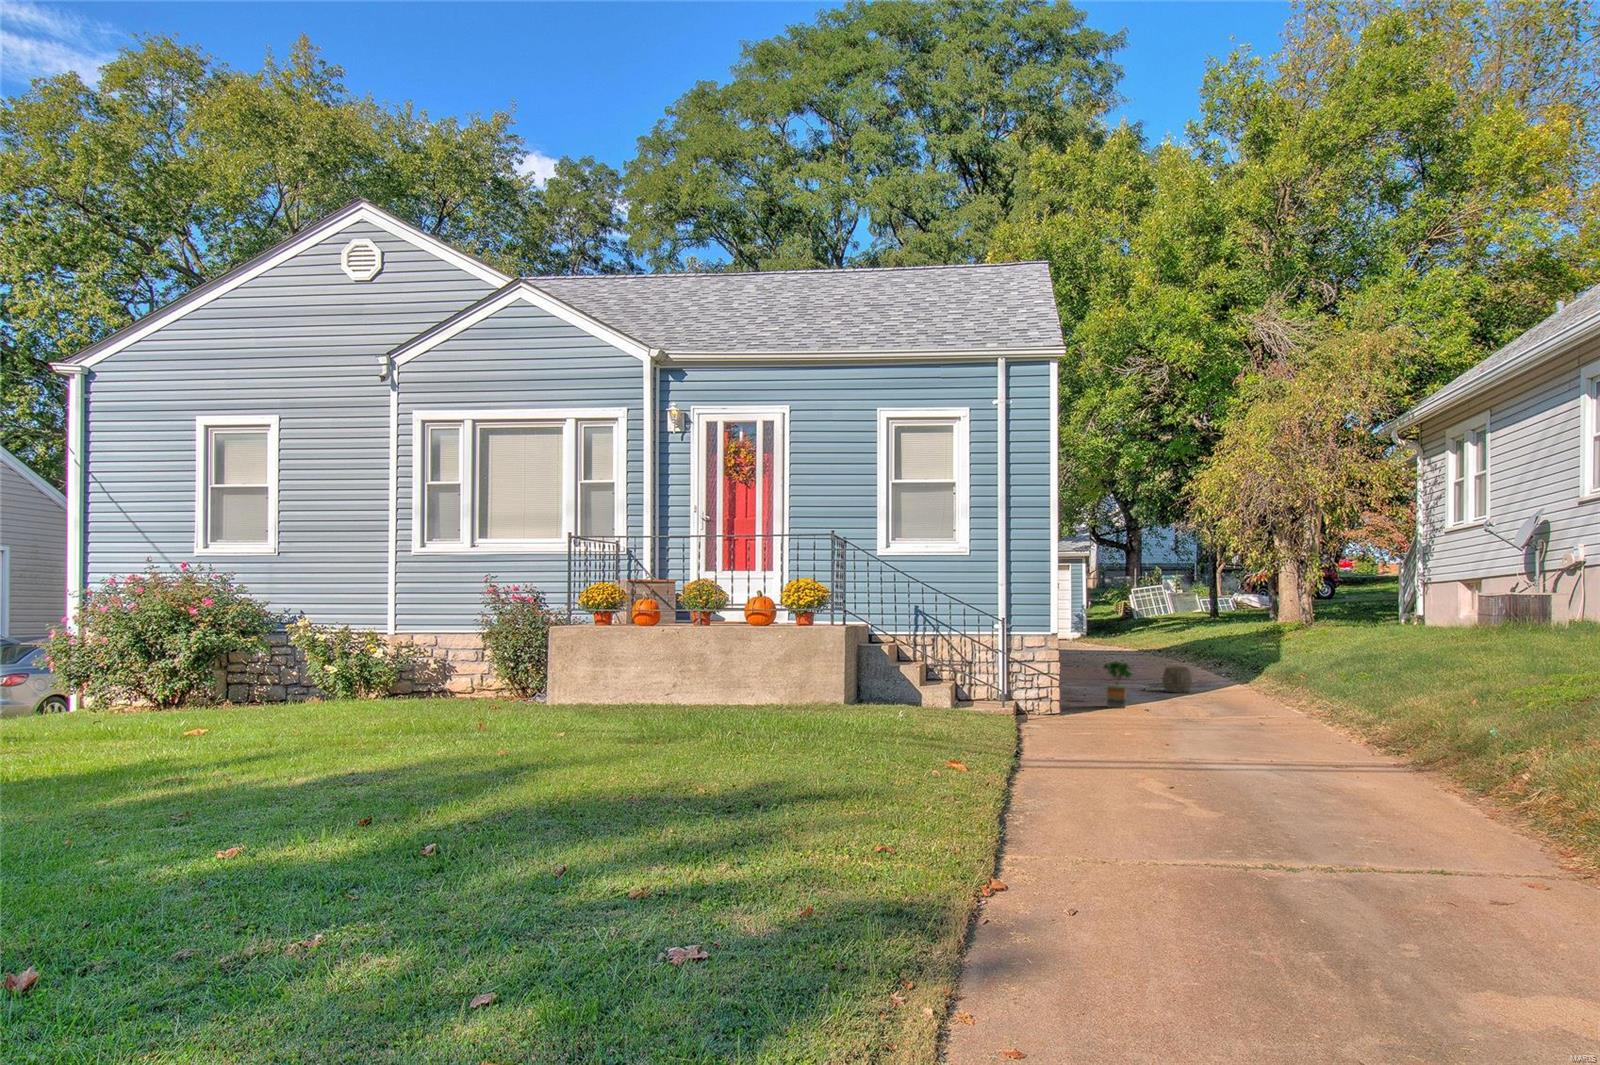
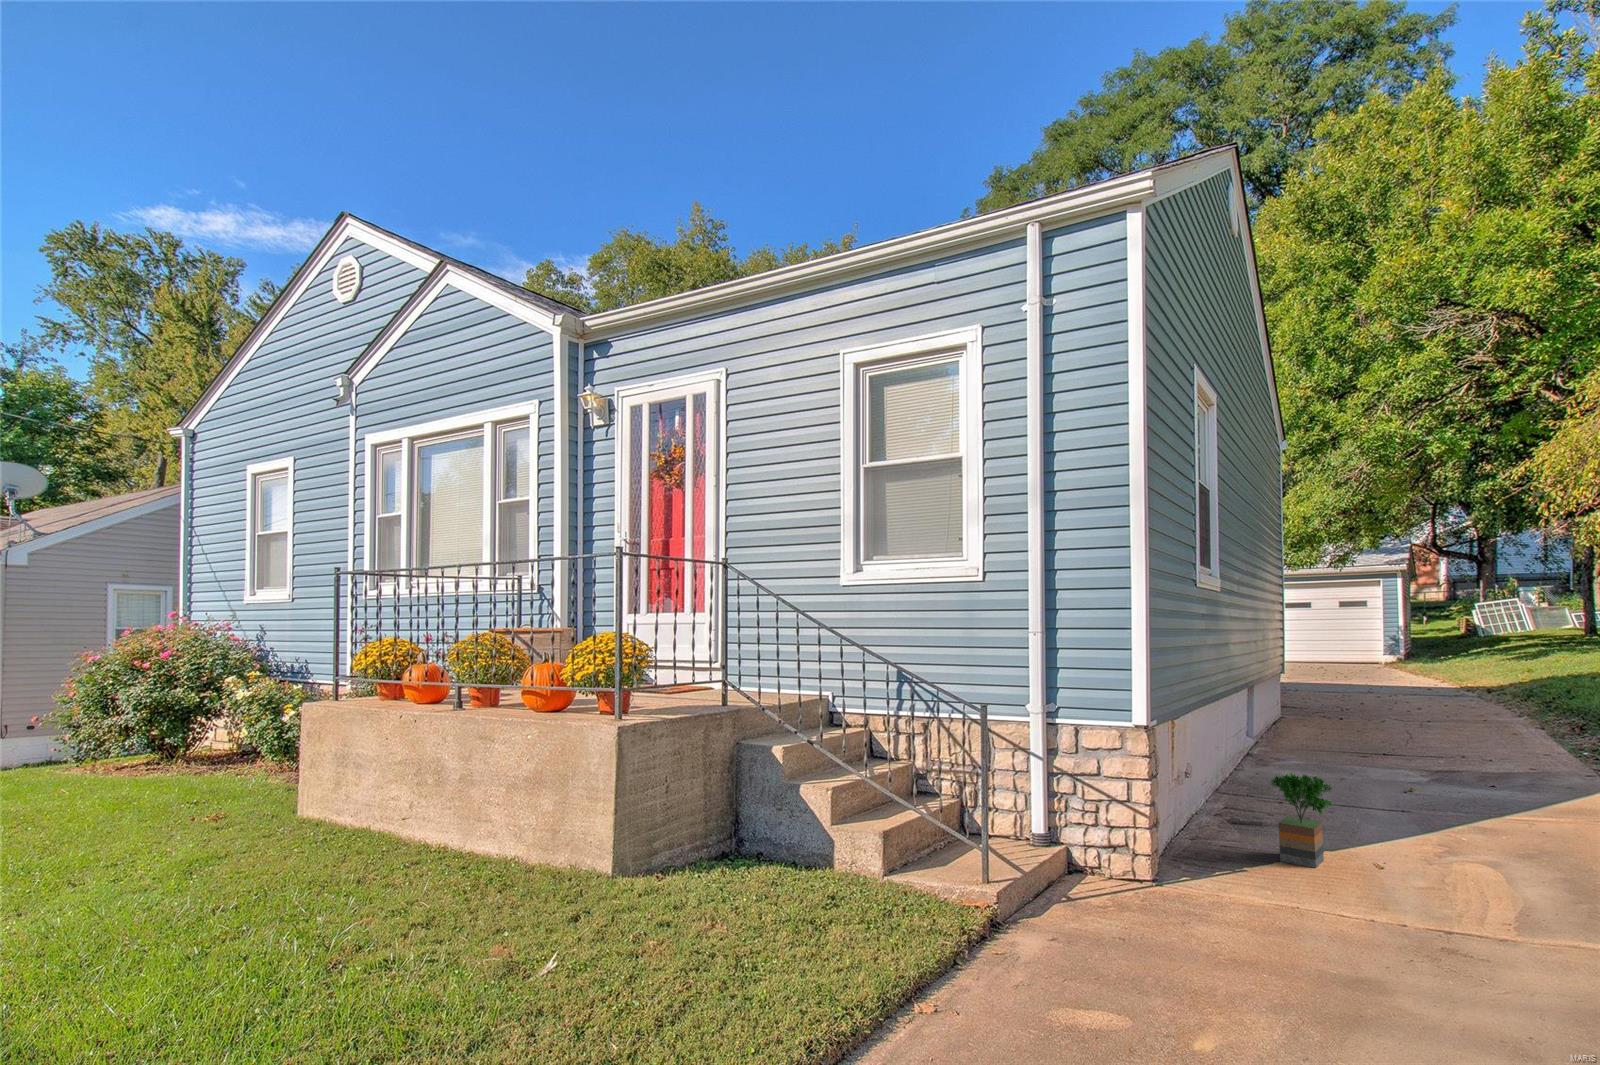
woven basket: present [1162,666,1192,693] -> none [1433,765,1498,819]

